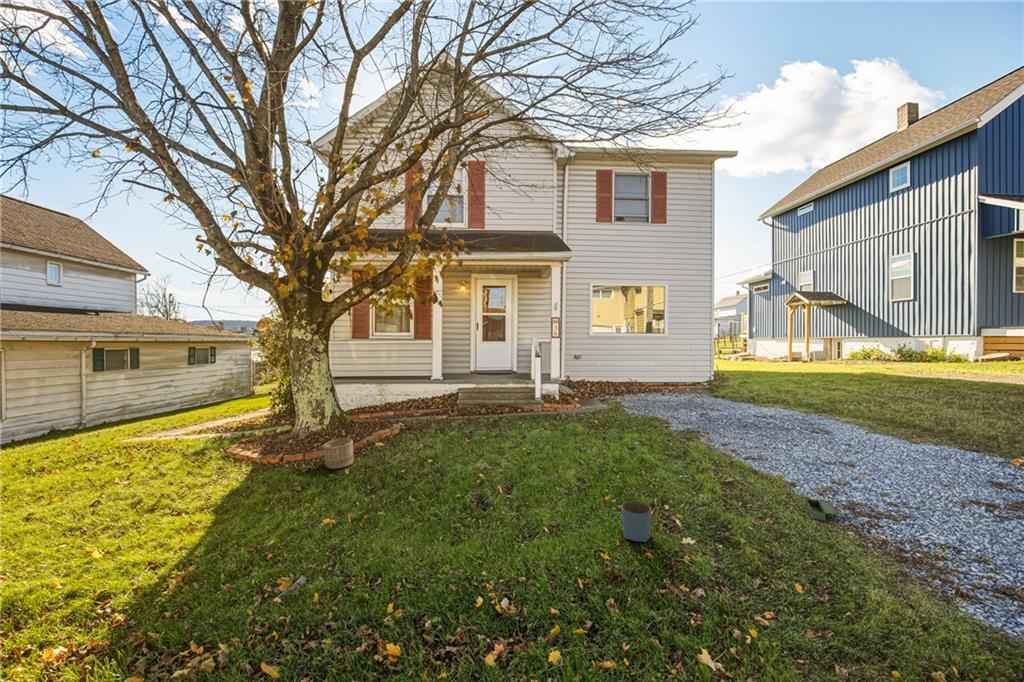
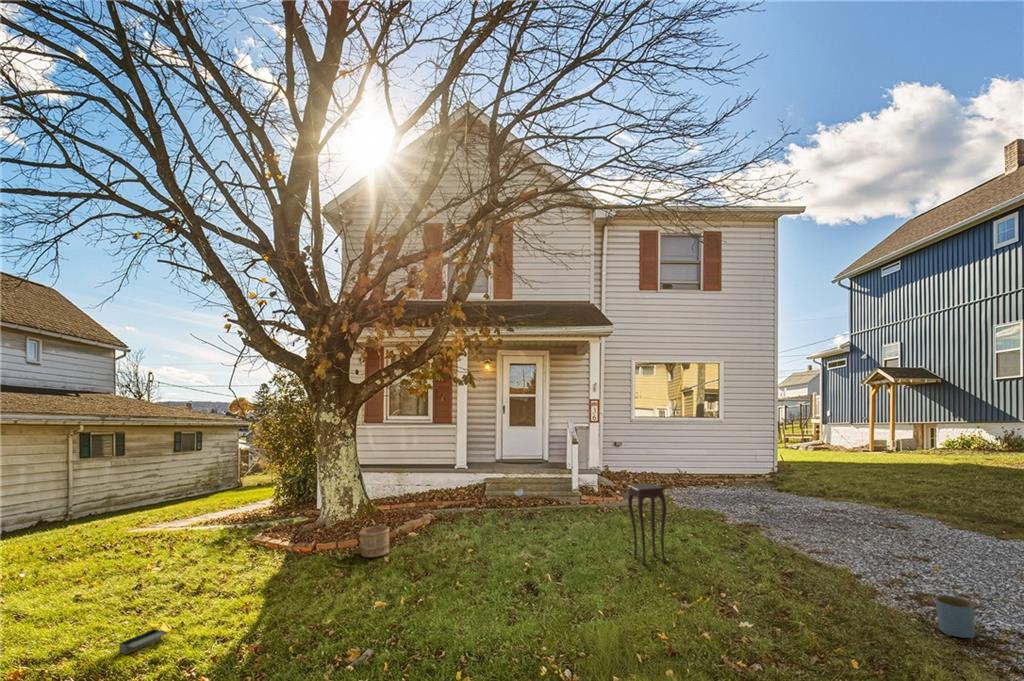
side table: none [580,399,616,476] -> present [628,483,666,565]
toolbox: present [805,499,838,520] -> present [119,629,168,655]
planter: present [621,501,652,542] -> present [935,595,975,639]

